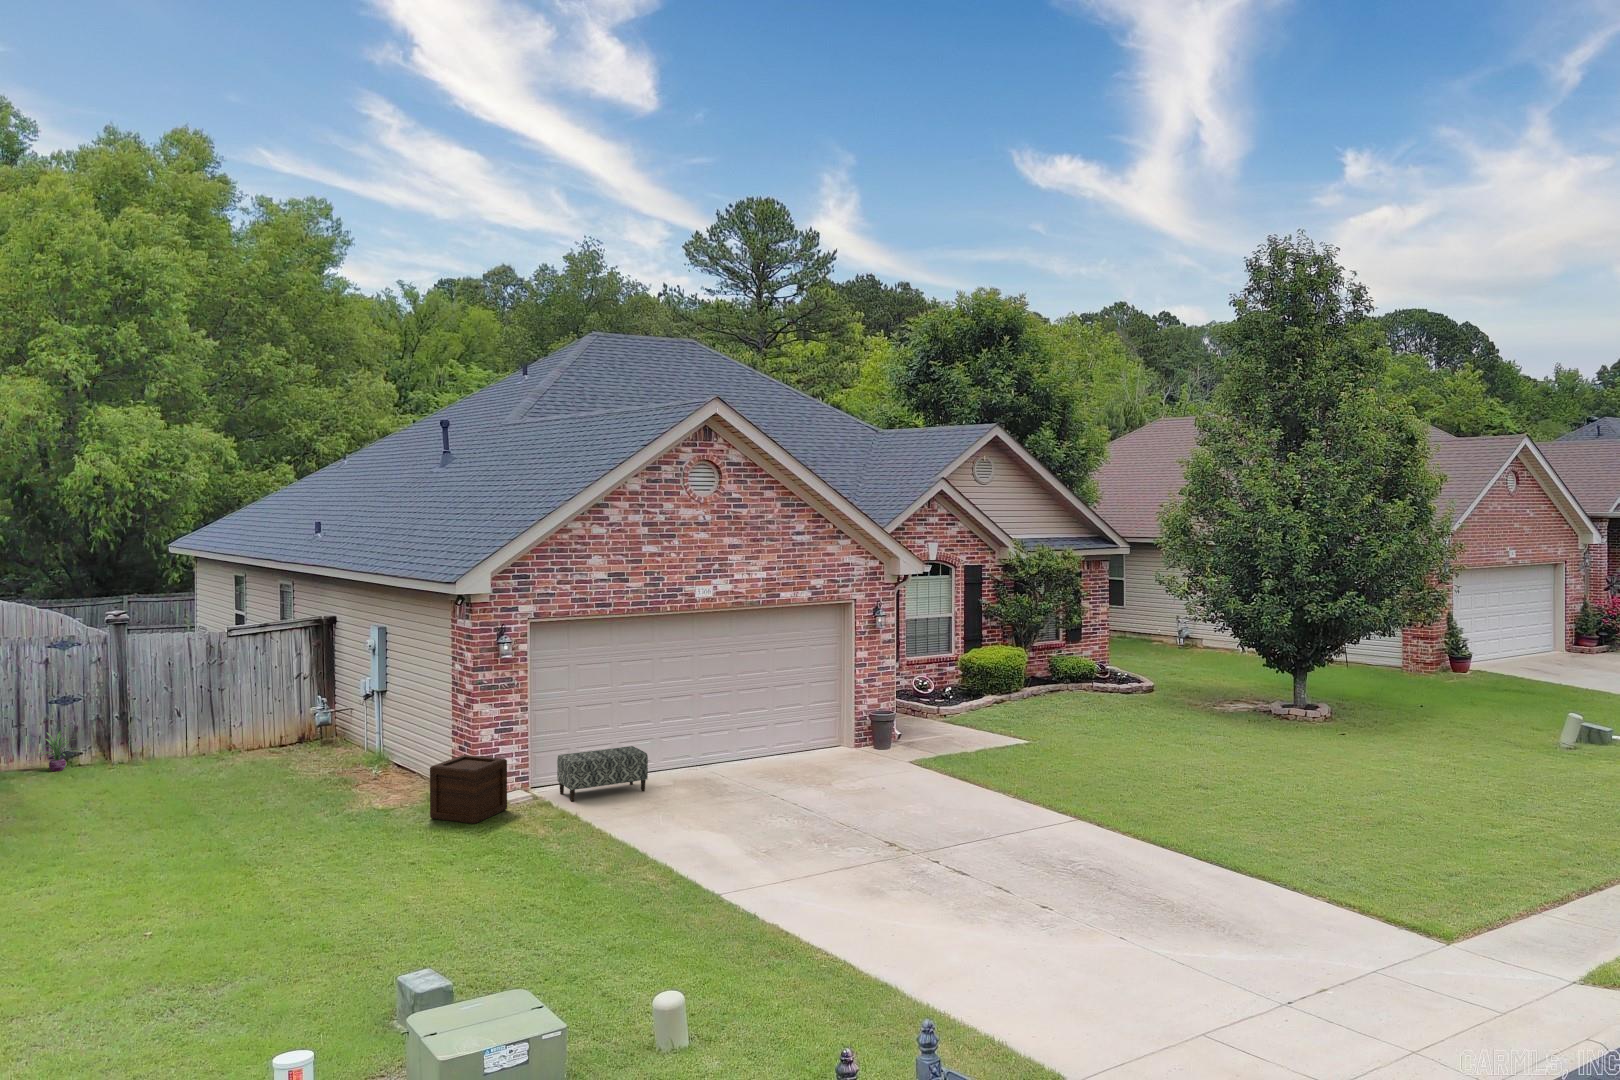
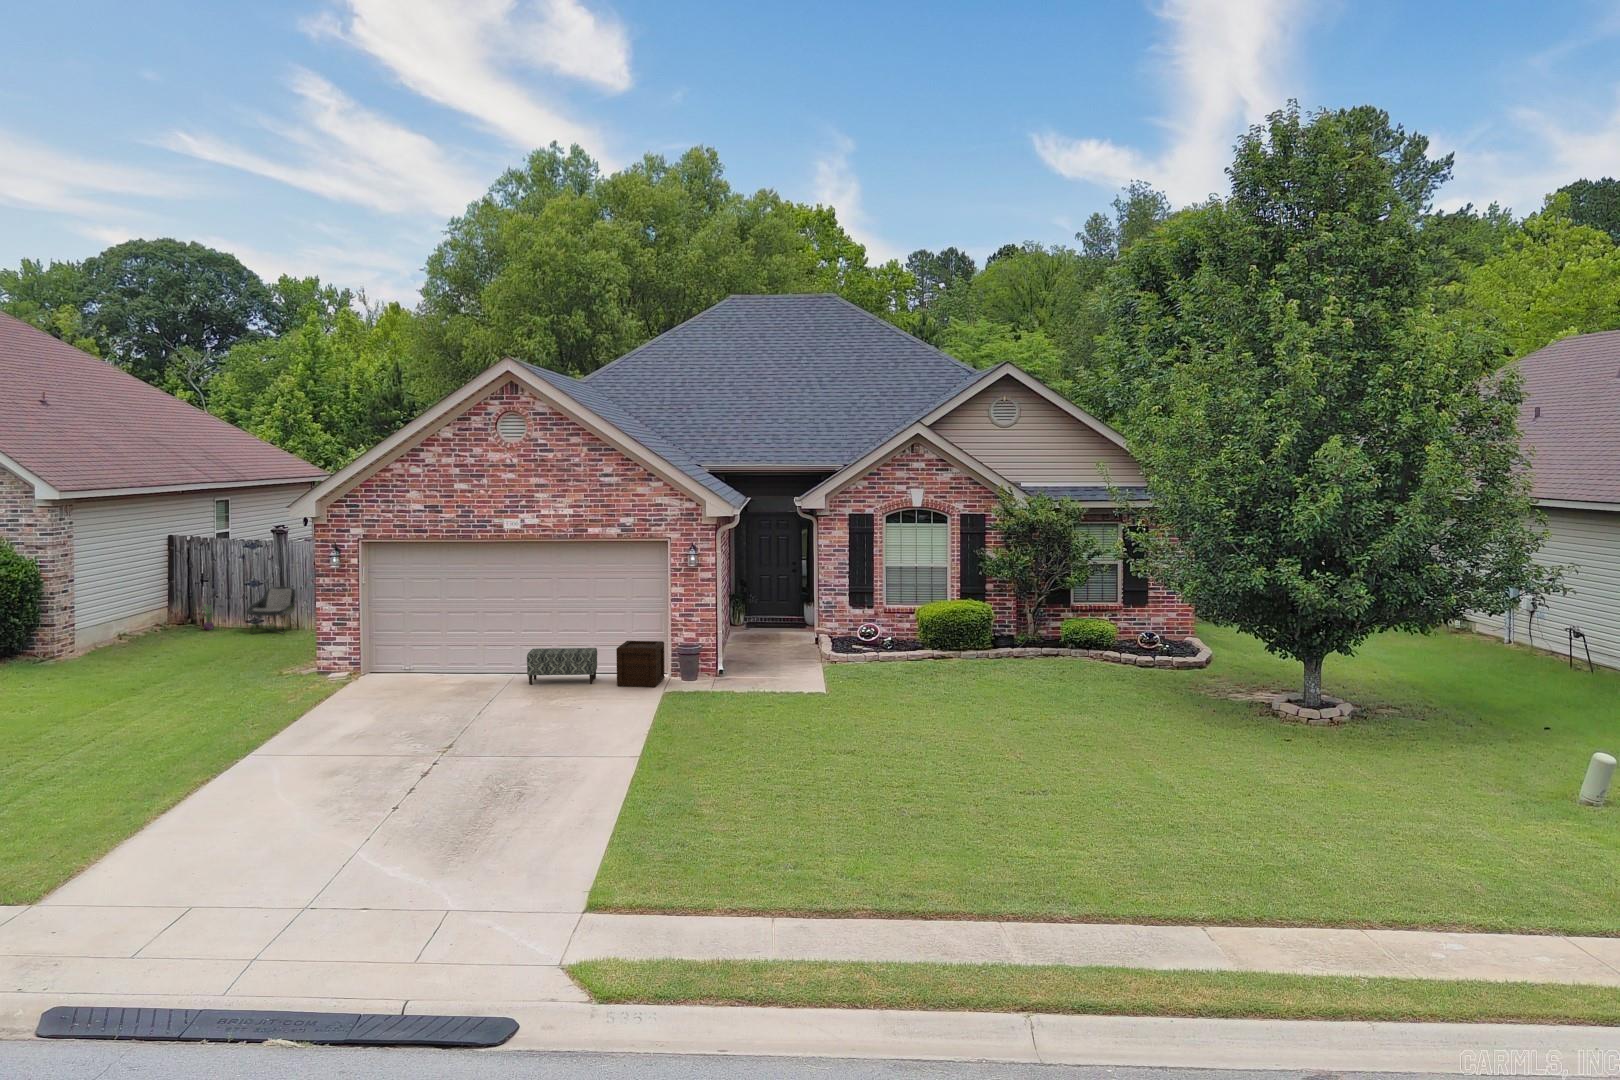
lounge chair: none [148,695,215,768] -> present [247,586,299,633]
bench: present [557,746,648,802] -> present [527,648,597,685]
wooden crate: present [430,755,507,824] -> present [616,641,665,687]

